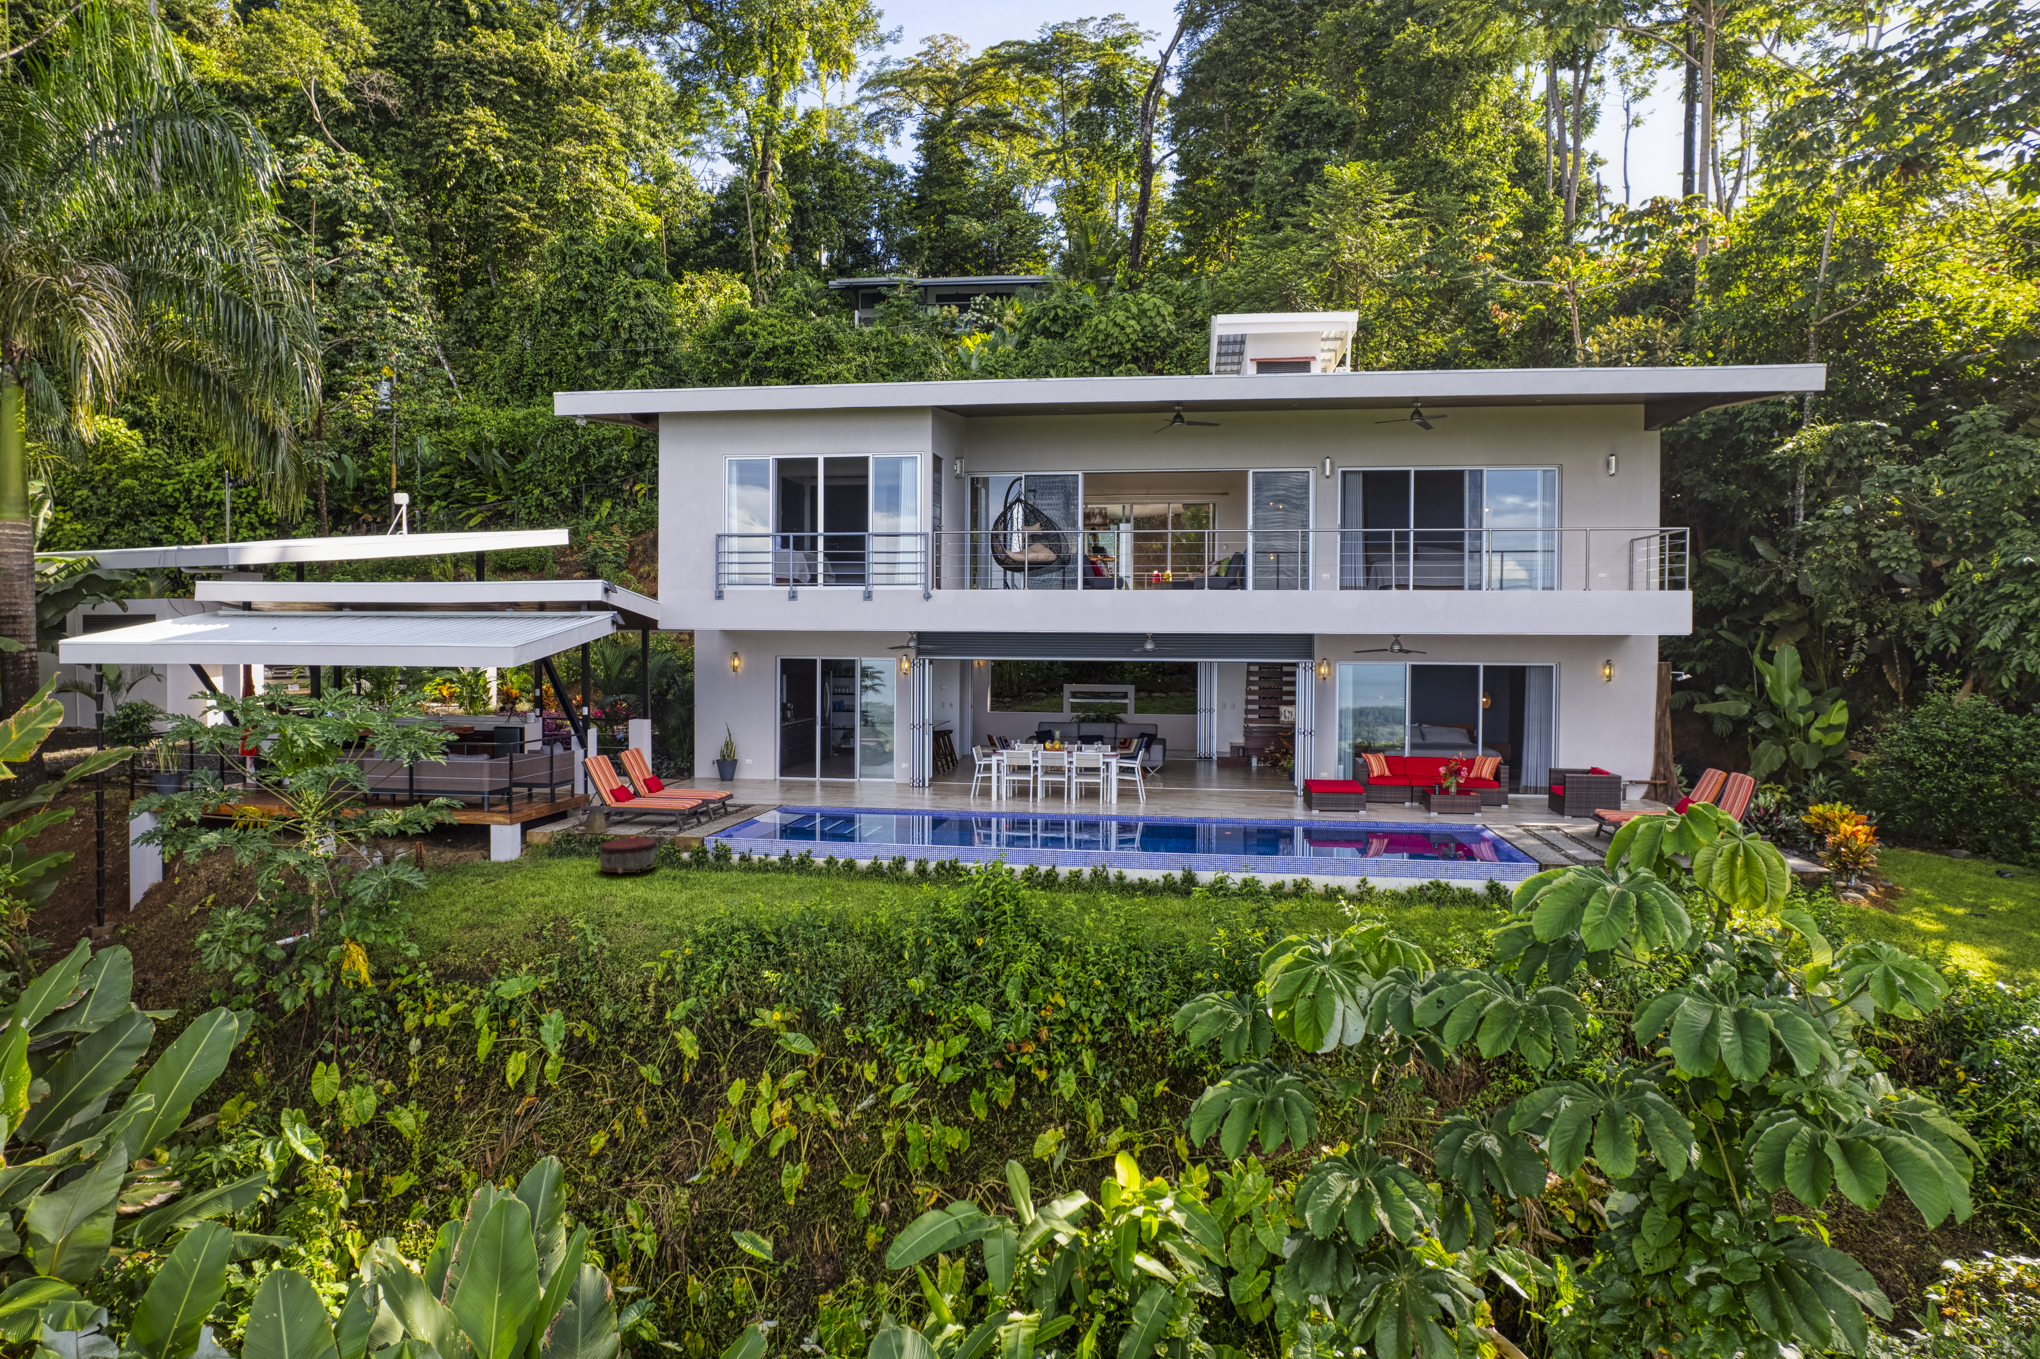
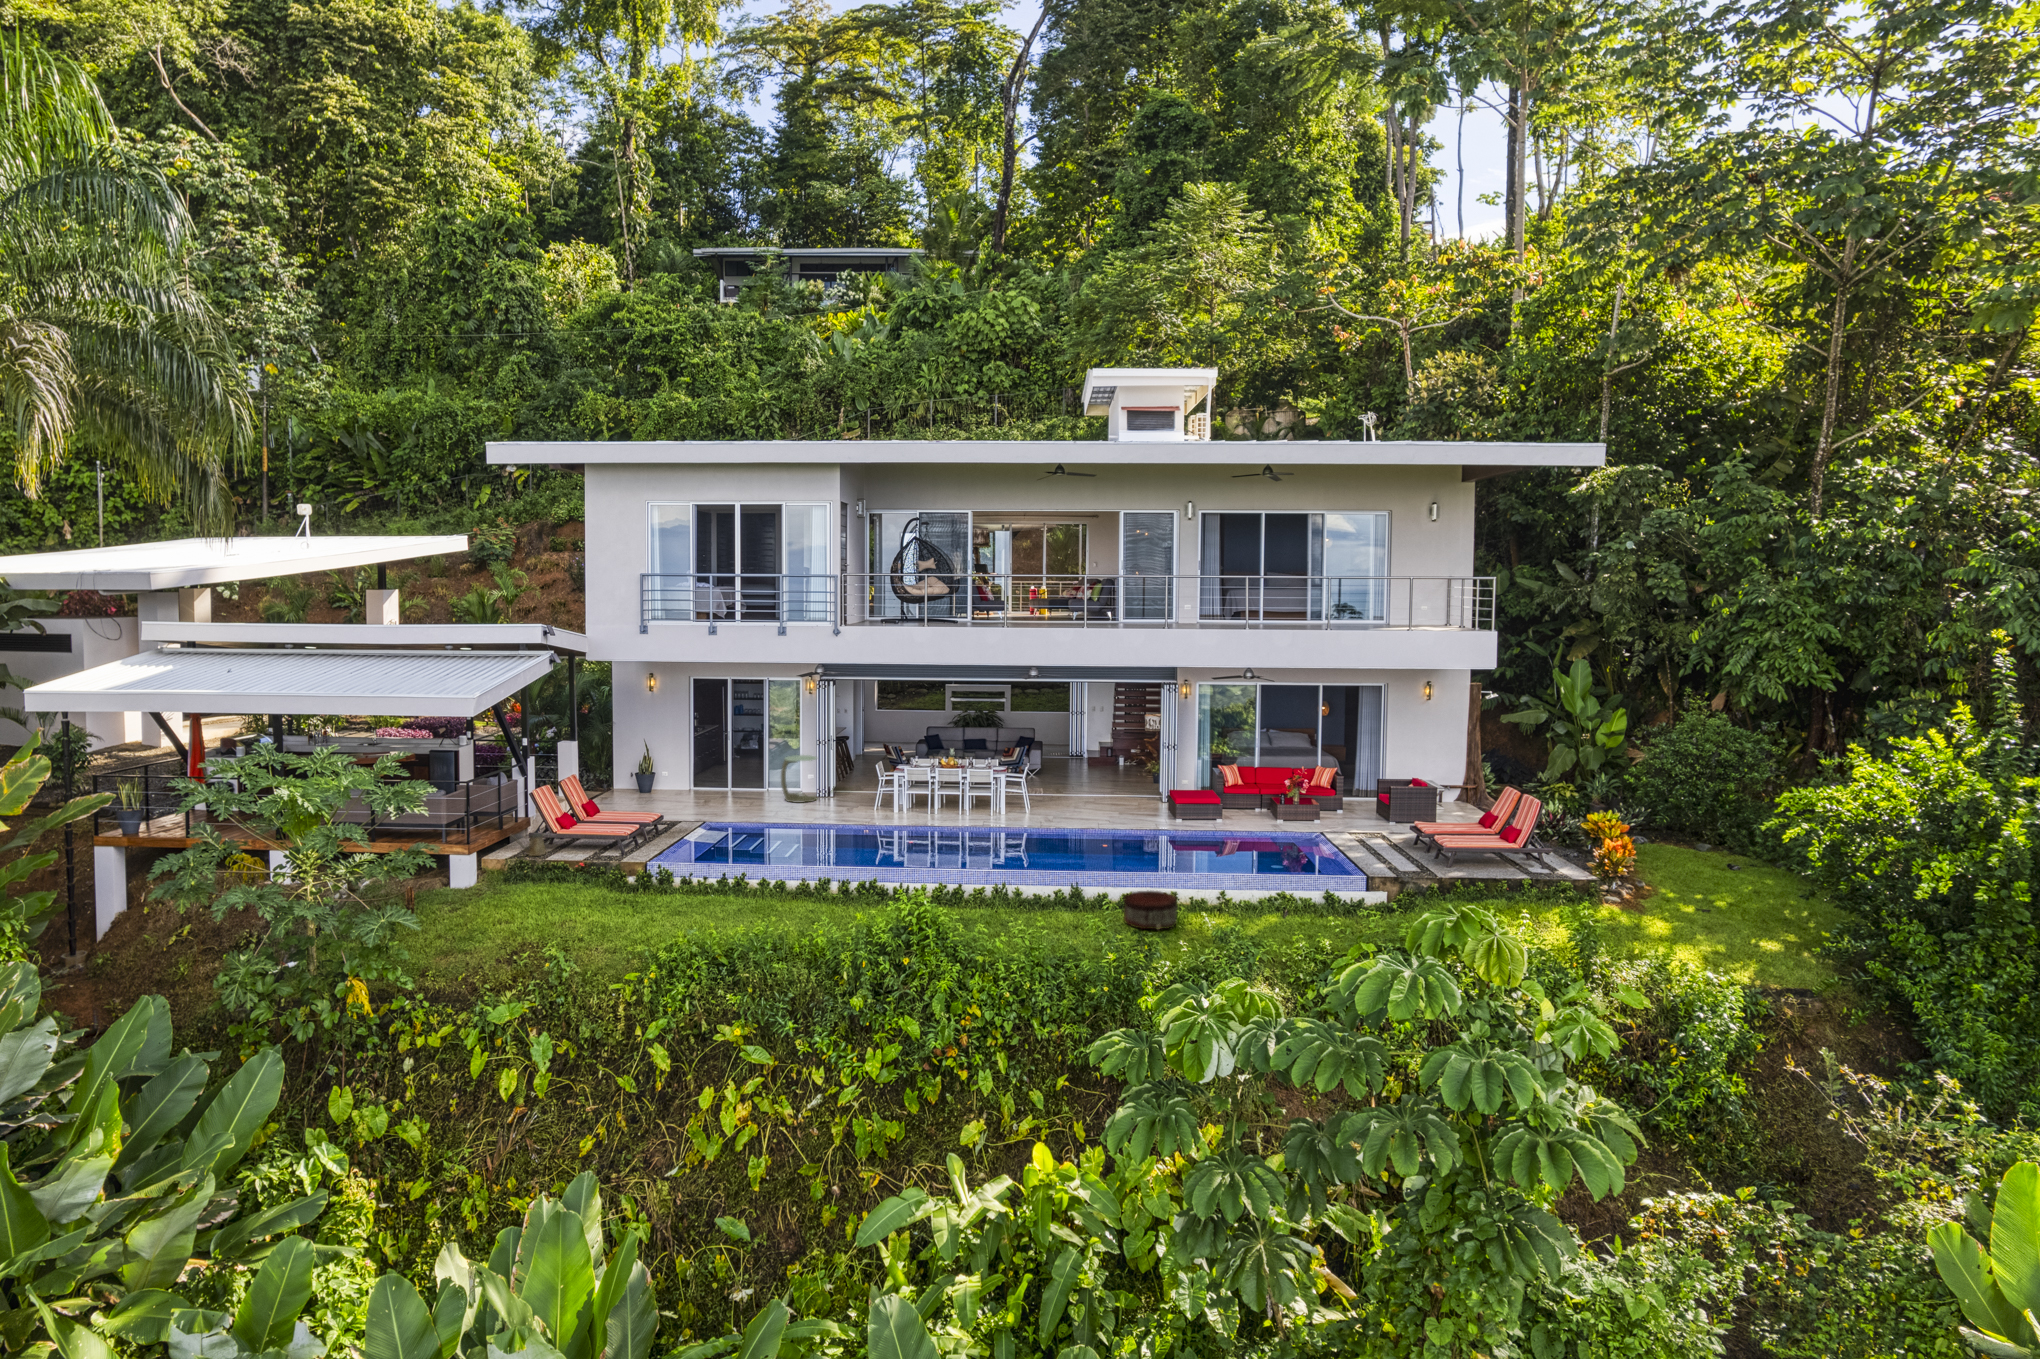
side table: none [871,743,911,793] -> present [781,755,817,802]
pouf: present [600,837,658,874] -> present [1123,891,1177,930]

